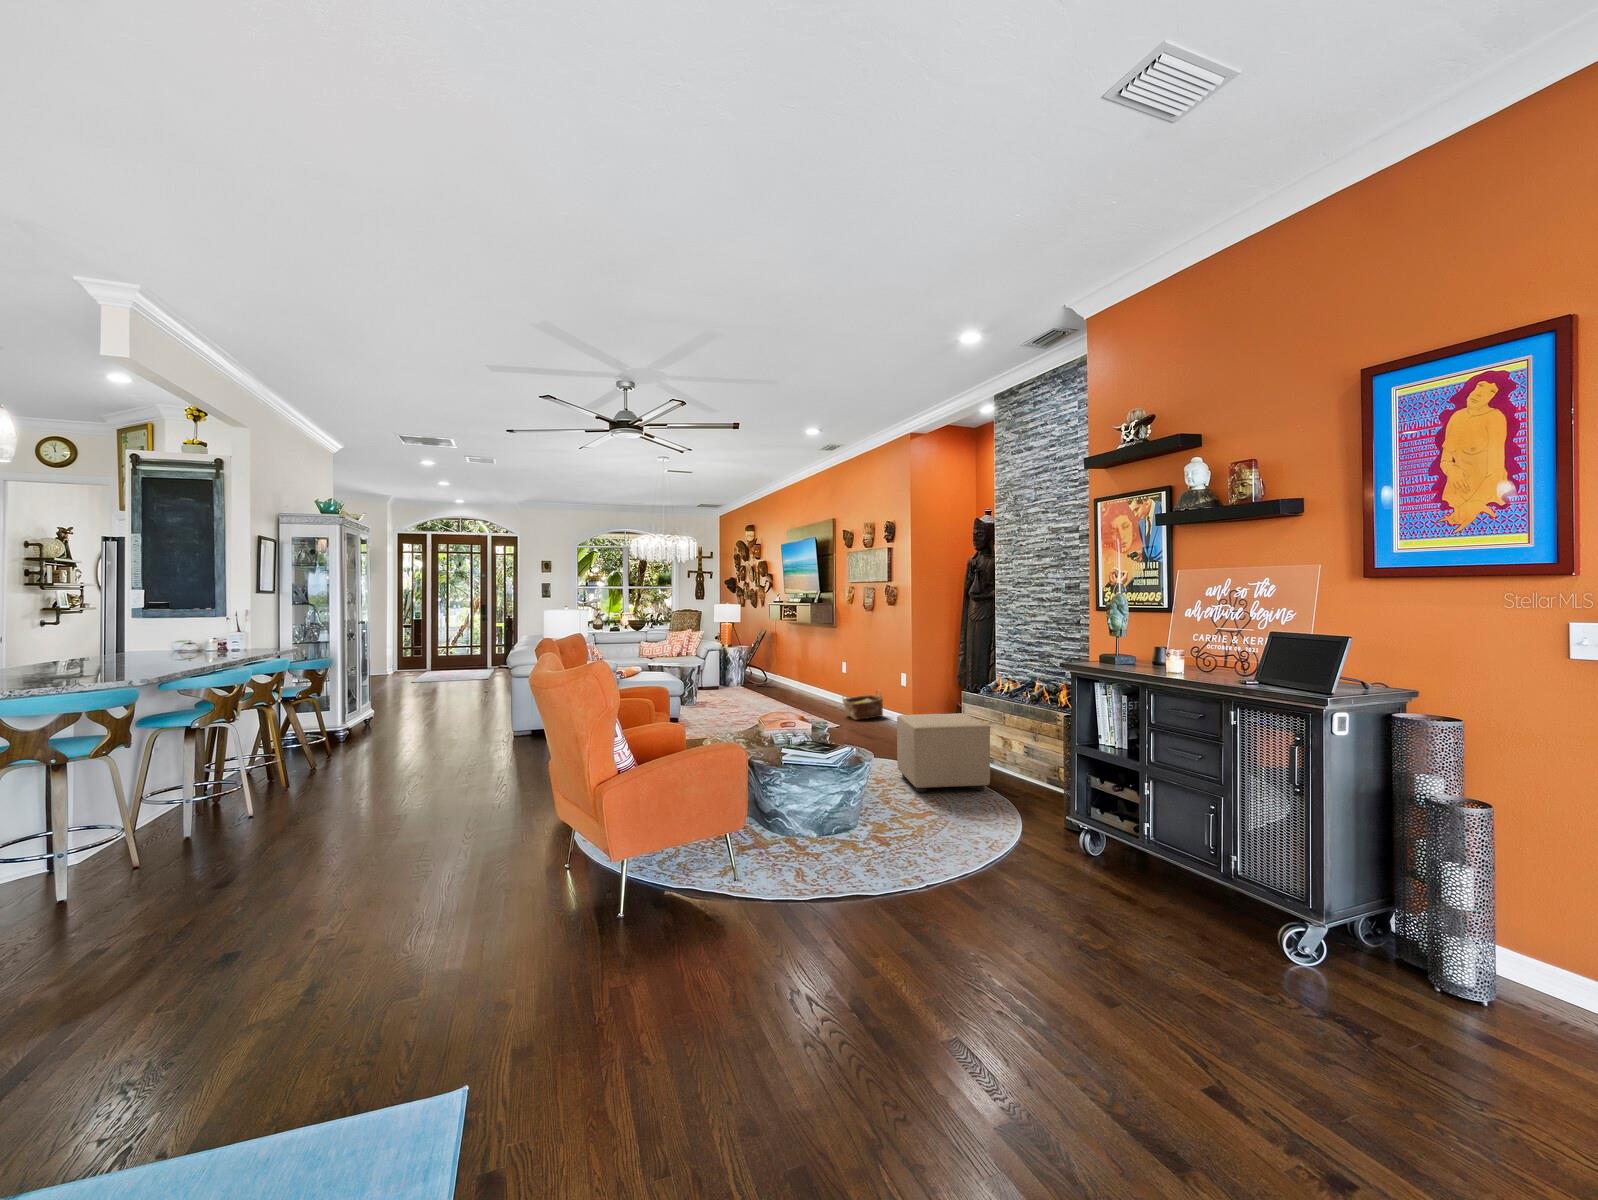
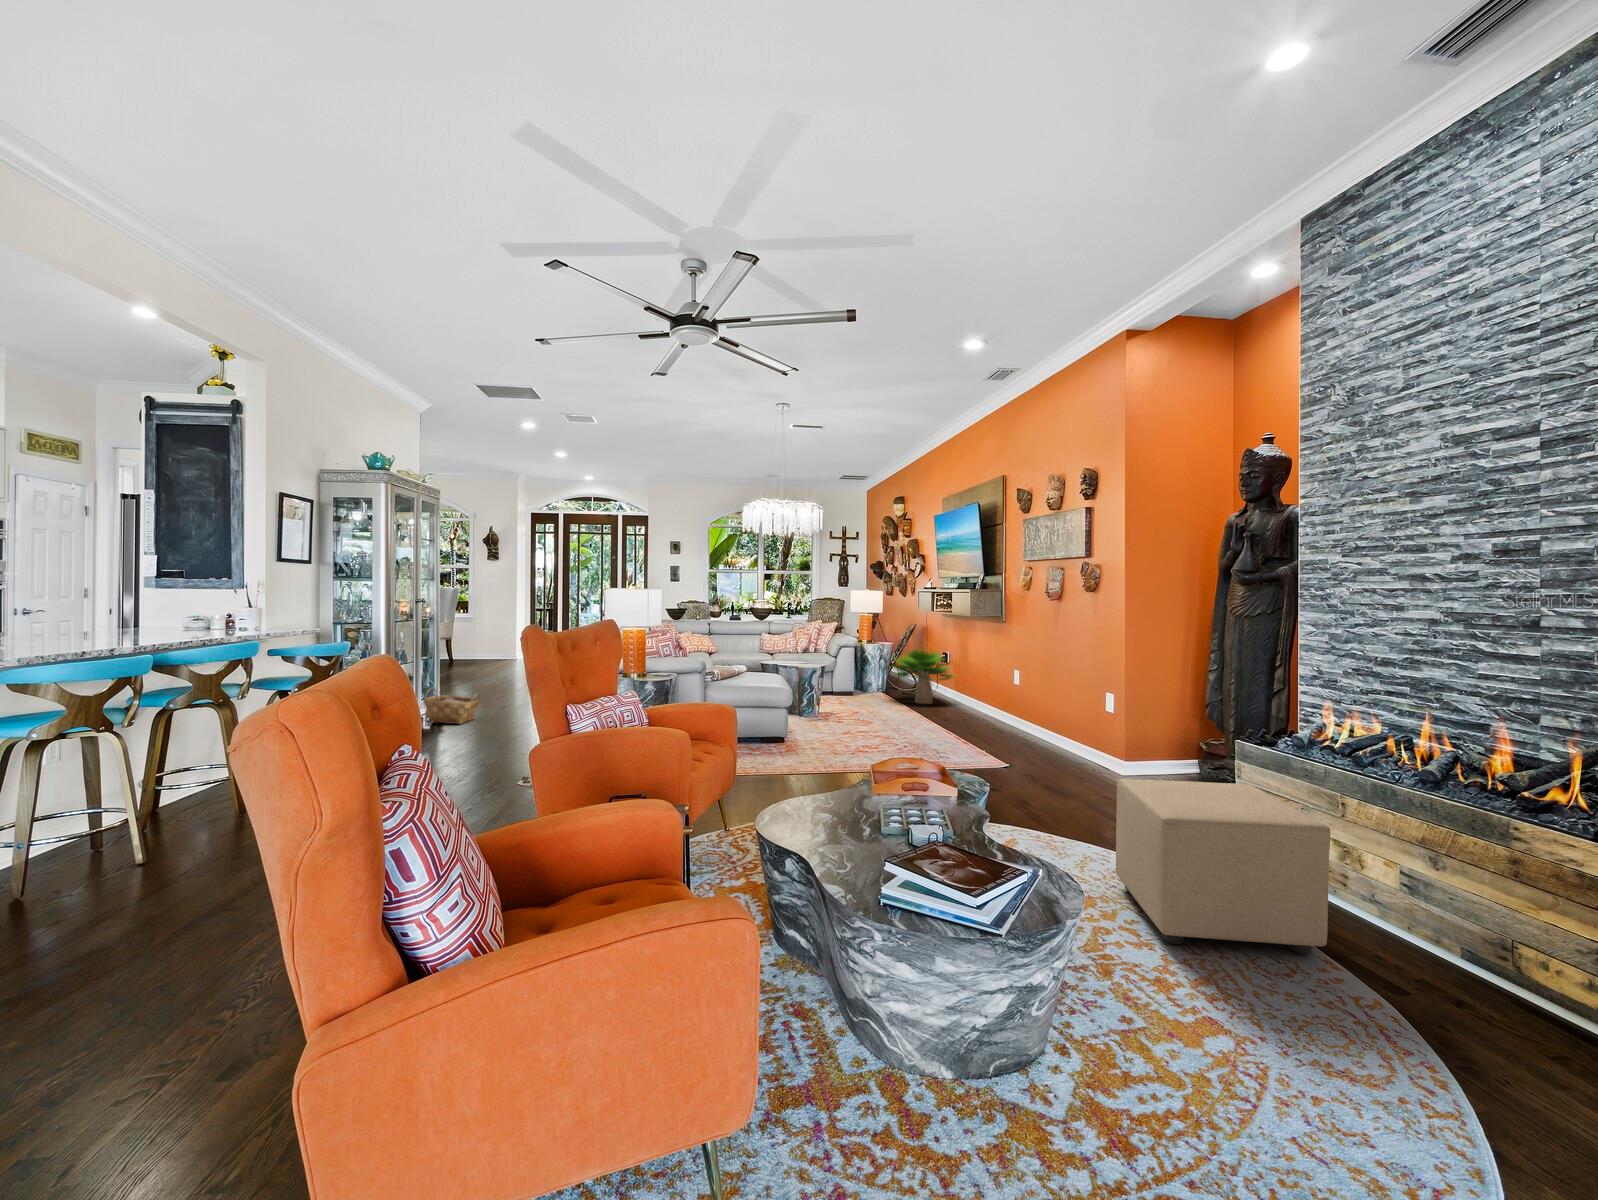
potted plant: none [748,647,802,692] -> present [895,649,954,704]
woven basket: present [843,694,883,720] -> present [424,688,480,725]

